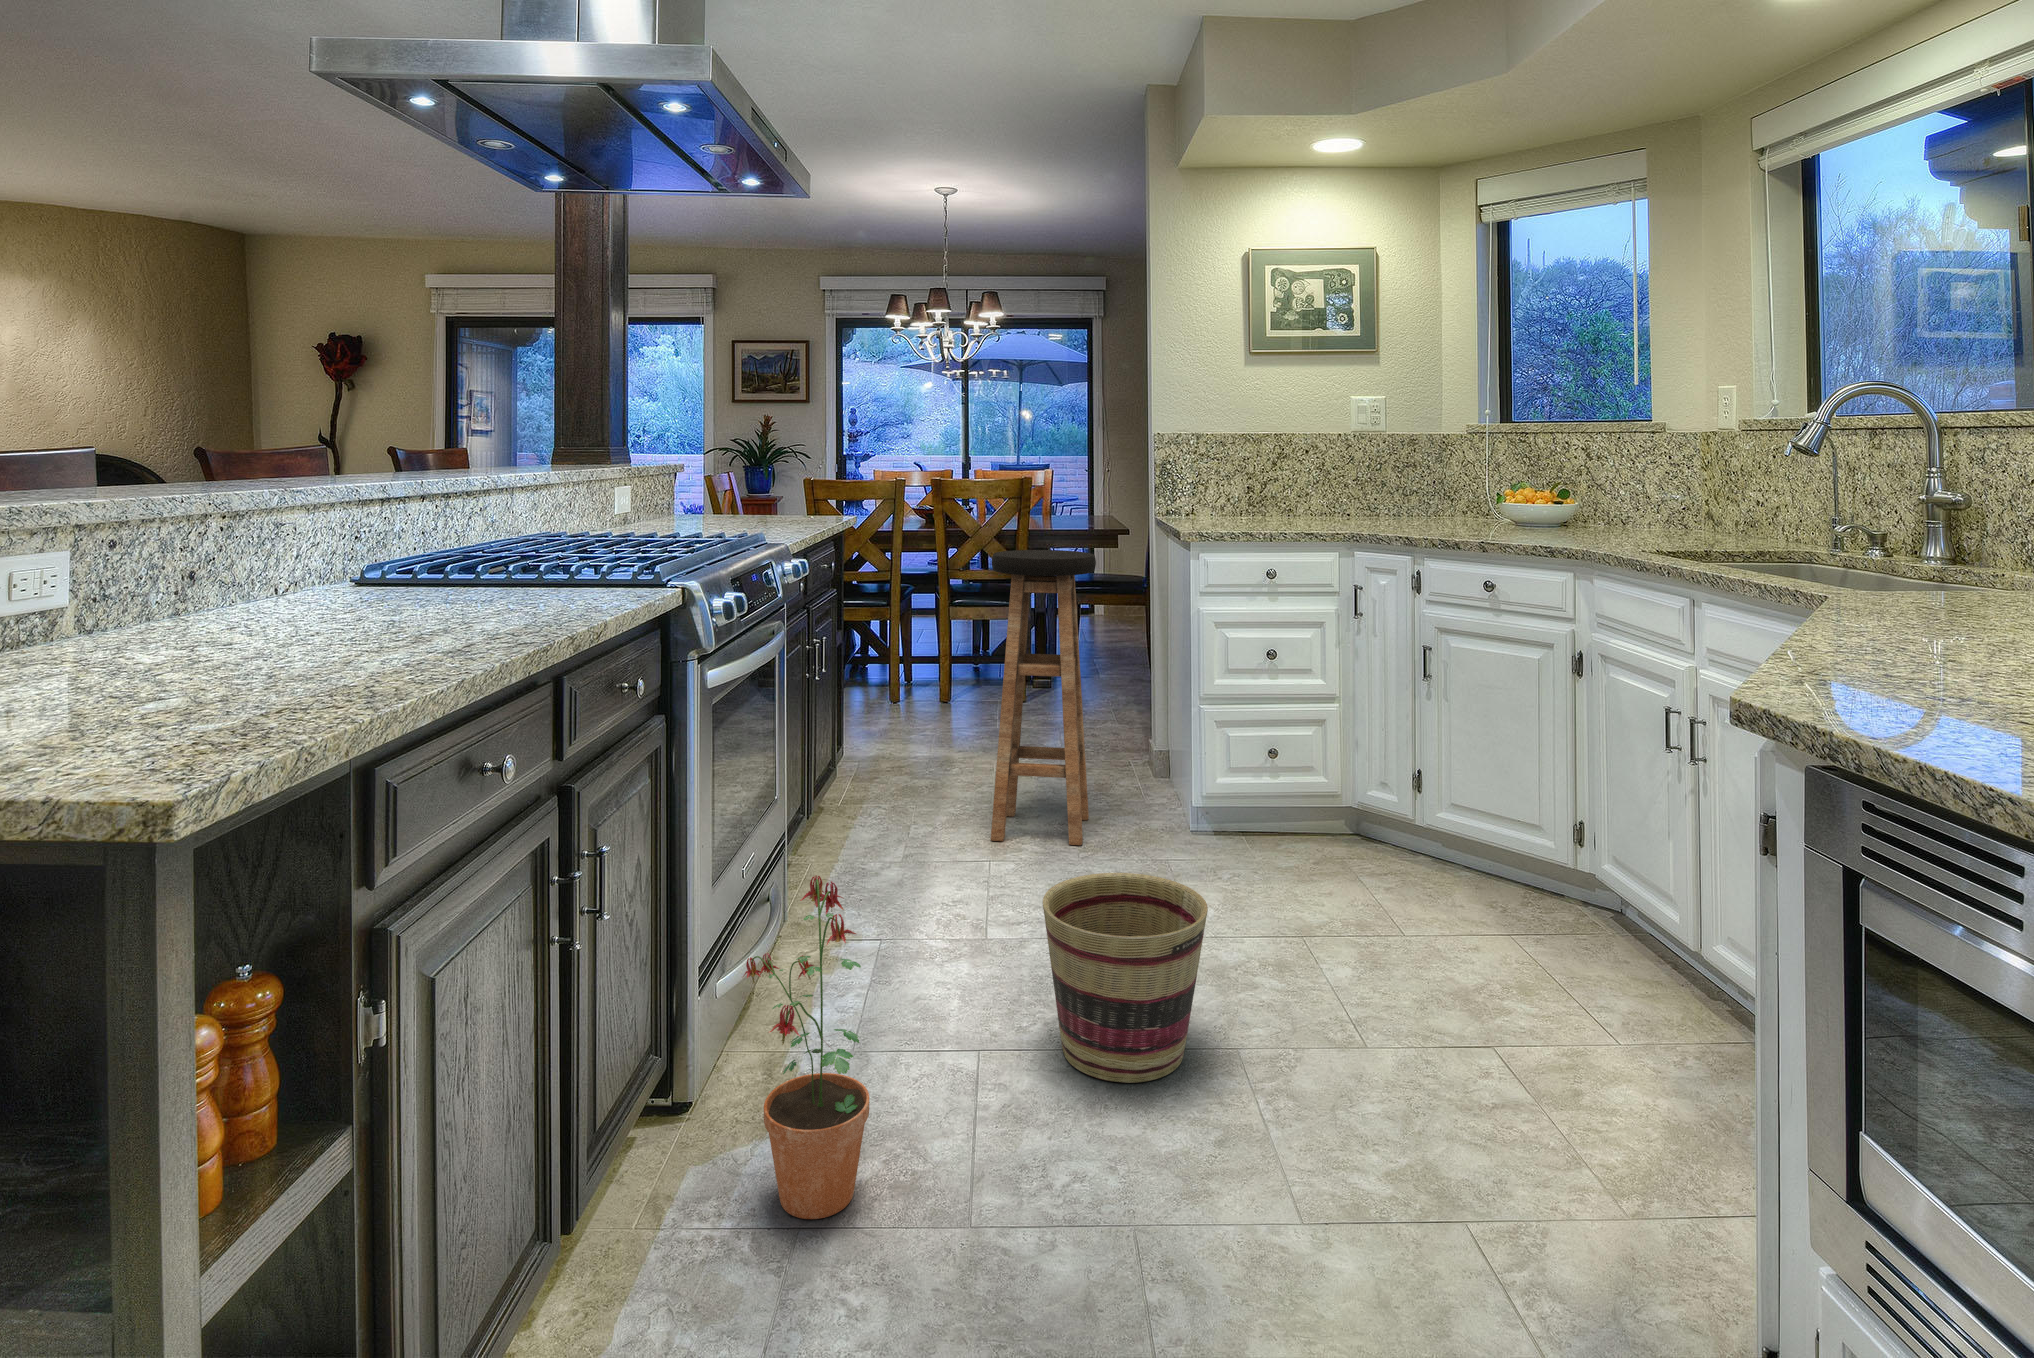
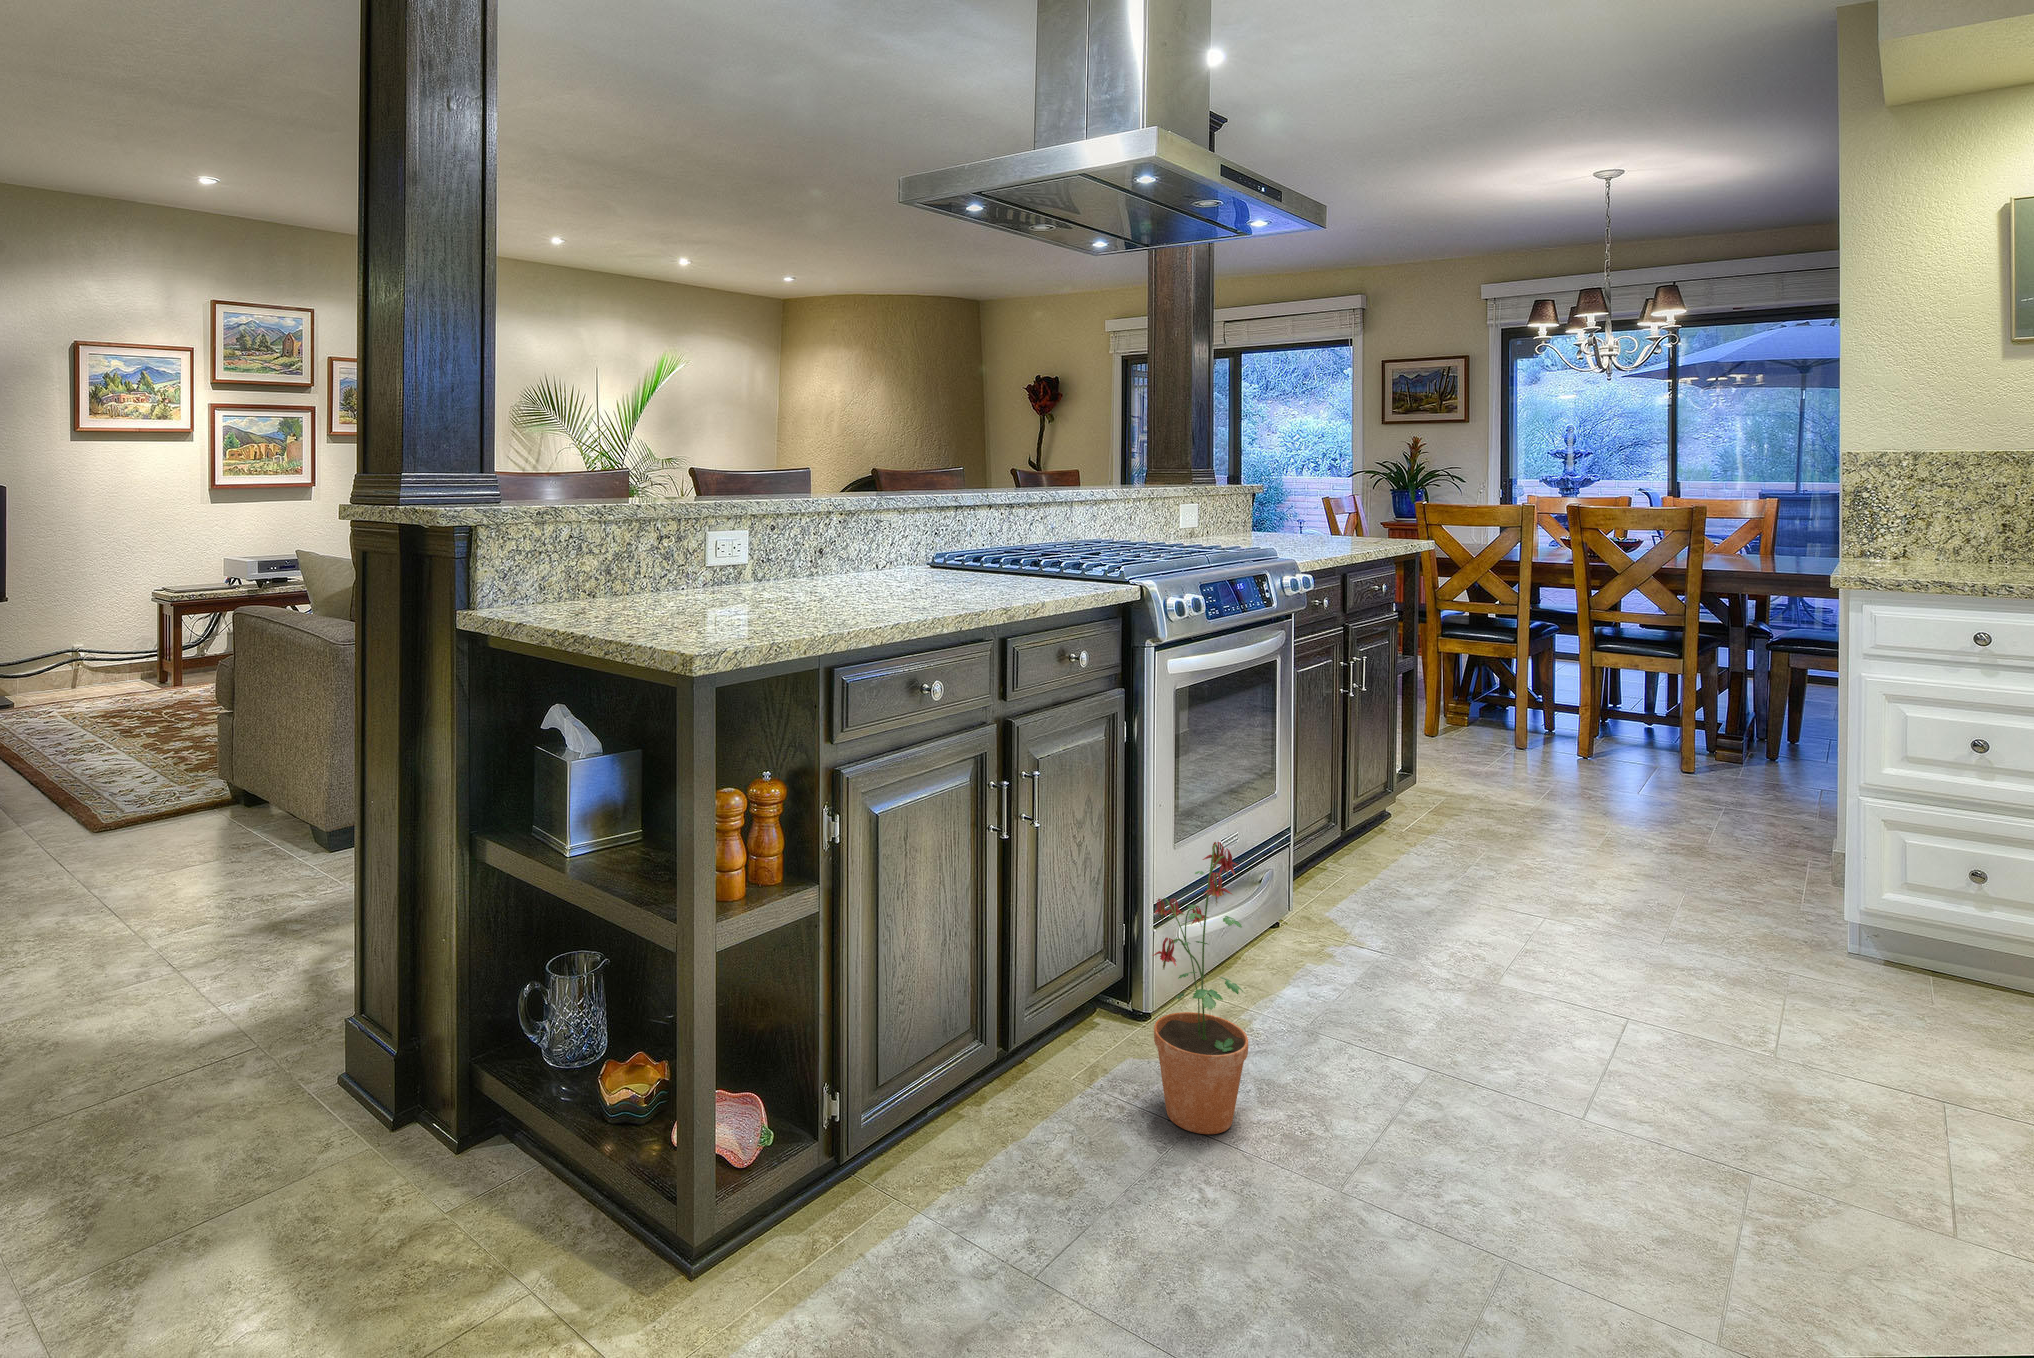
bar stool: present [991,550,1096,845] -> none [1546,583,1702,928]
basket: present [1043,873,1208,1083] -> none [1485,926,1697,1162]

